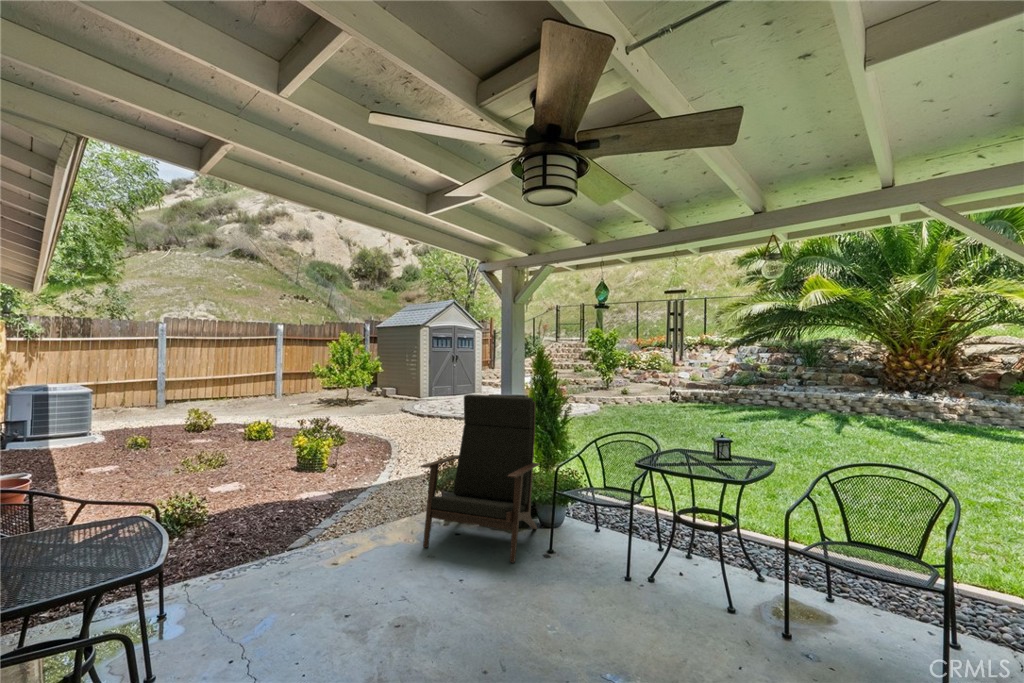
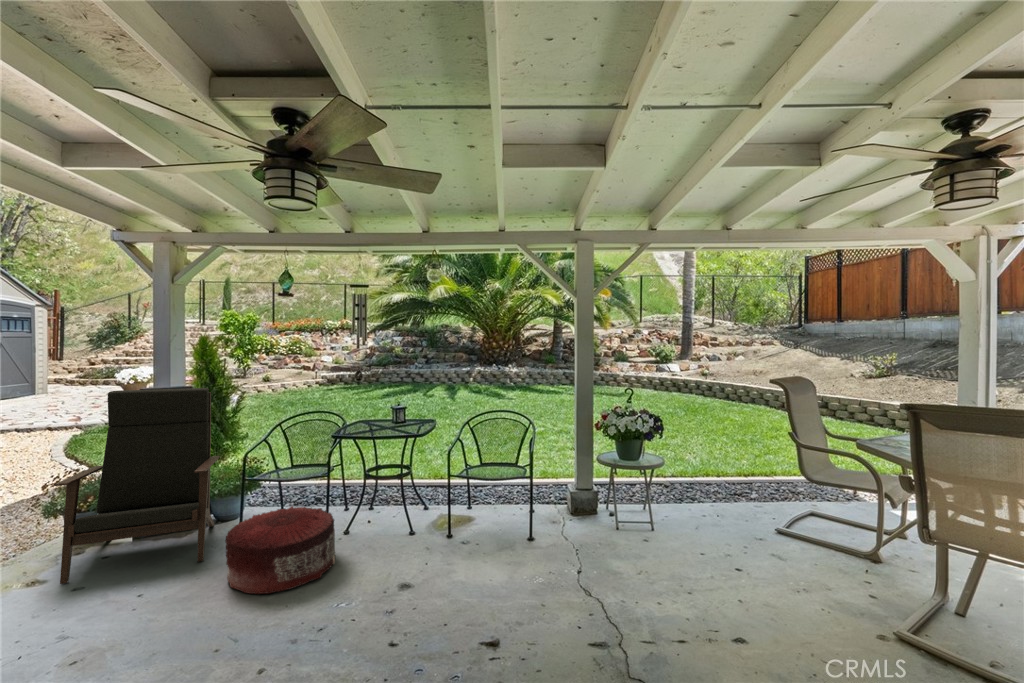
pouf: none [520,531,630,629] -> present [225,506,335,594]

